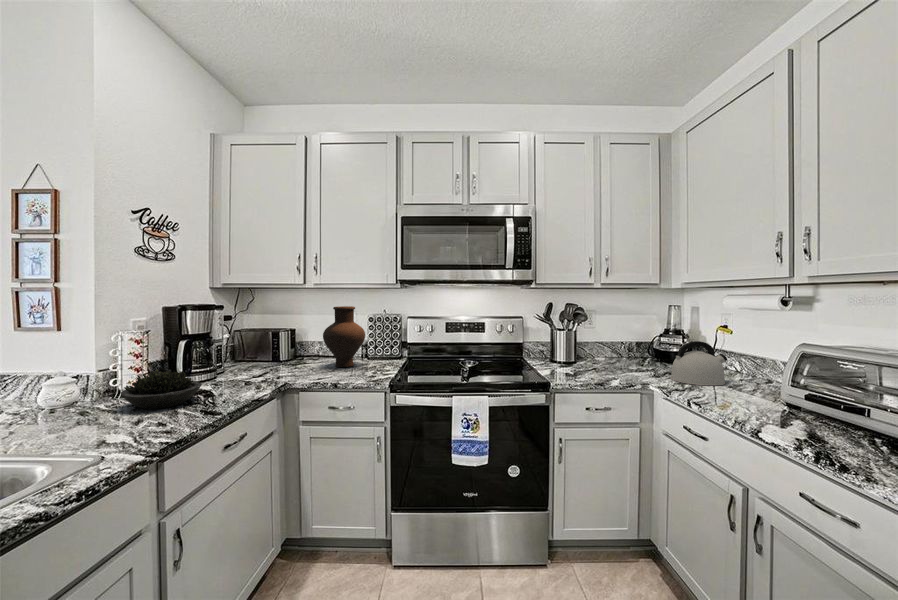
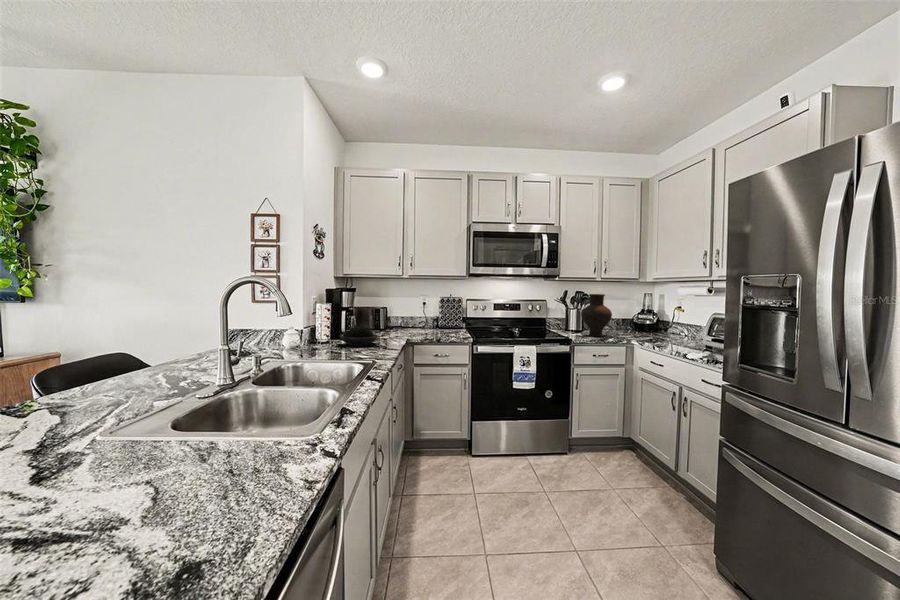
vase: present [323,306,365,367] -> present [581,294,612,336]
kettle: present [671,341,727,385] -> none [645,315,679,341]

